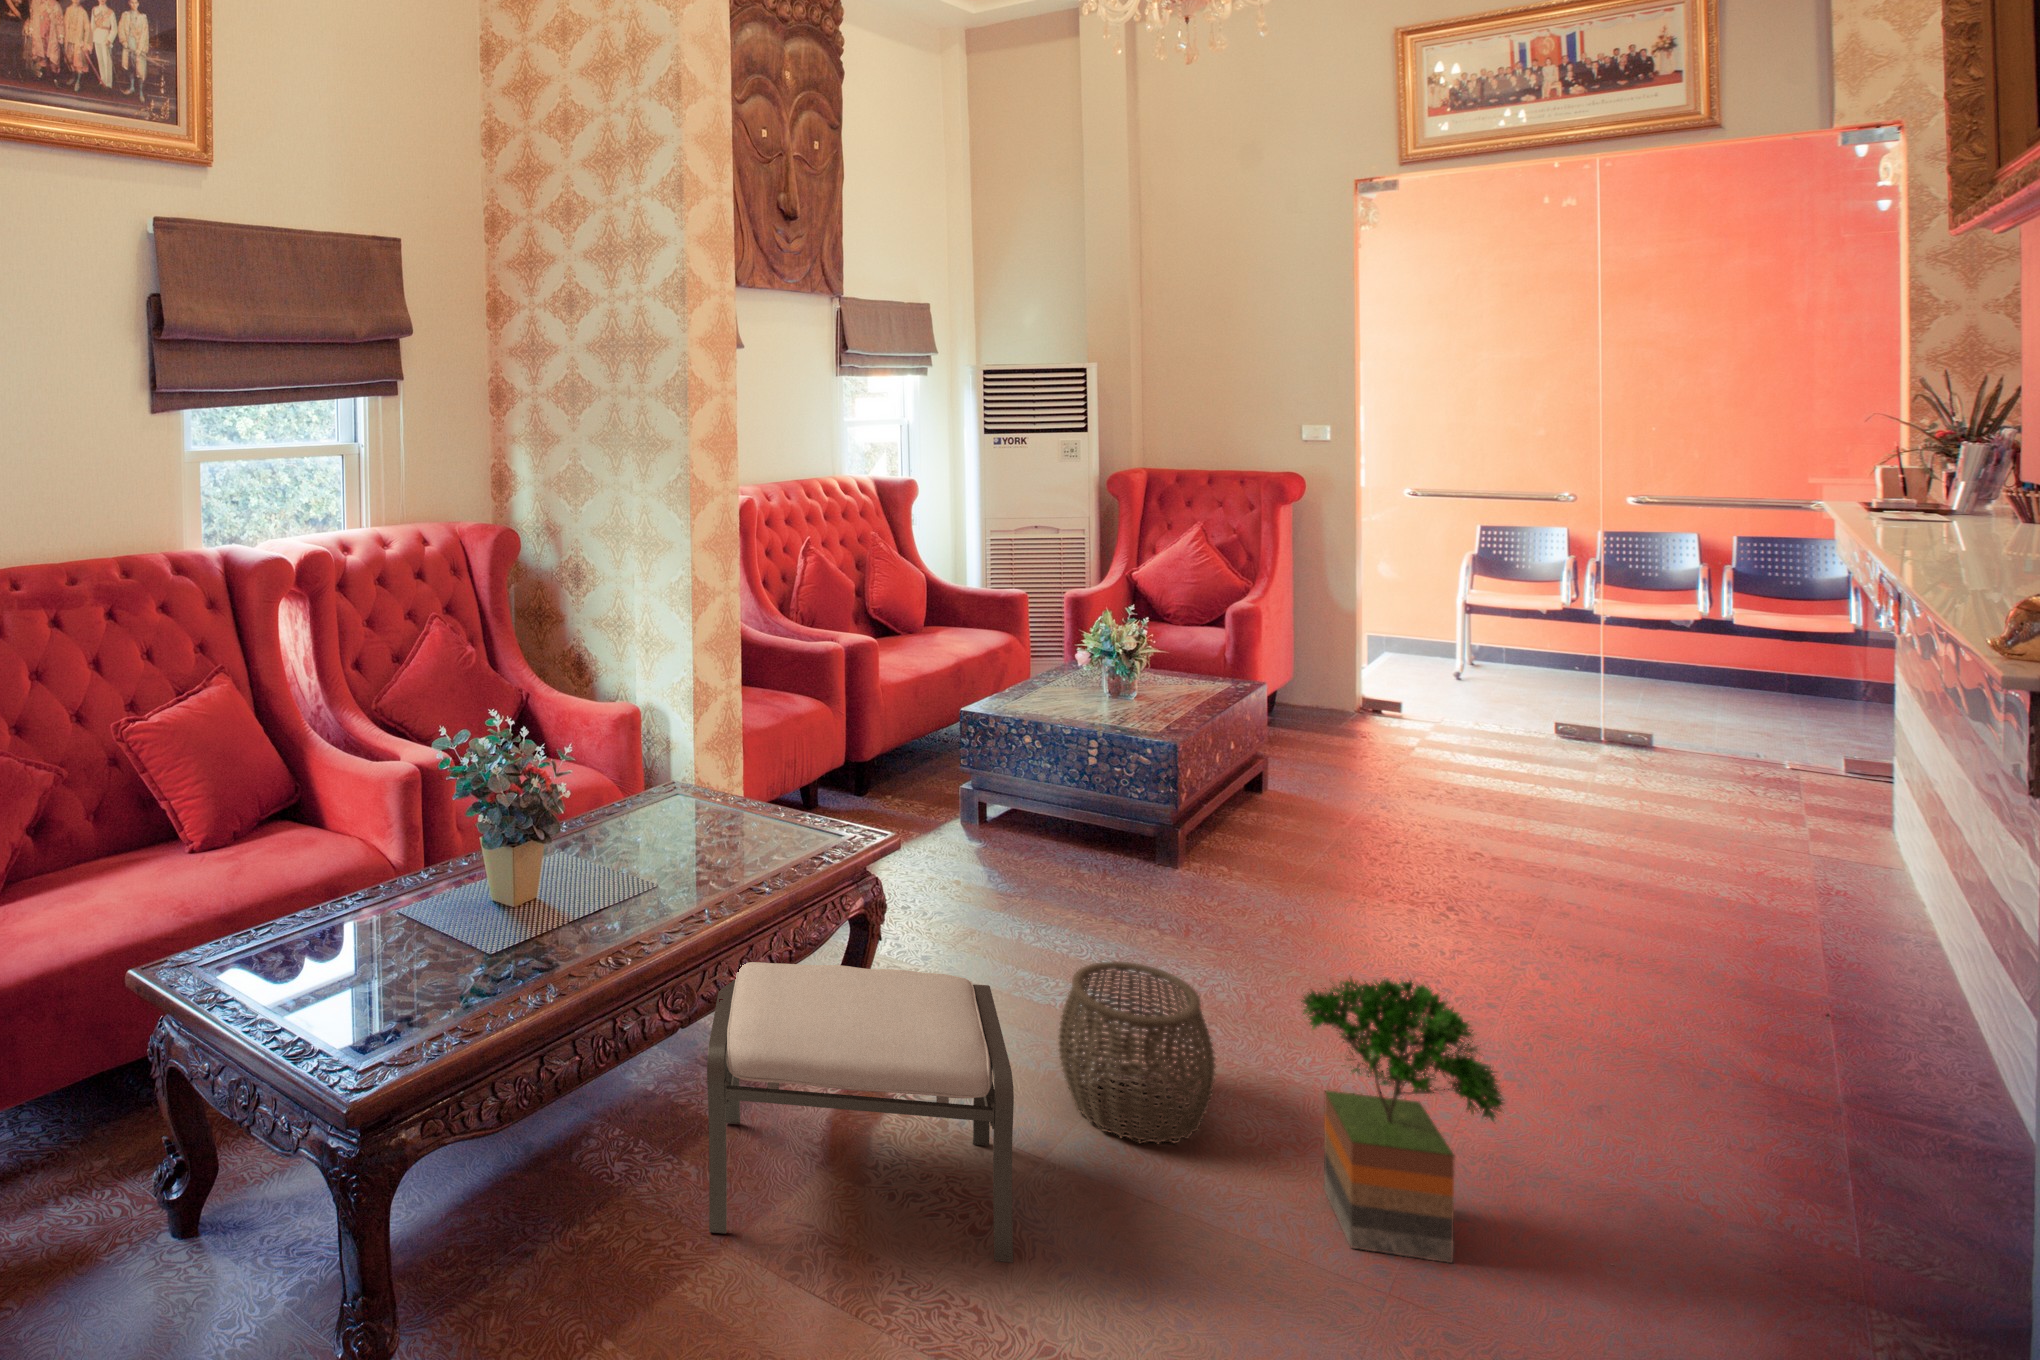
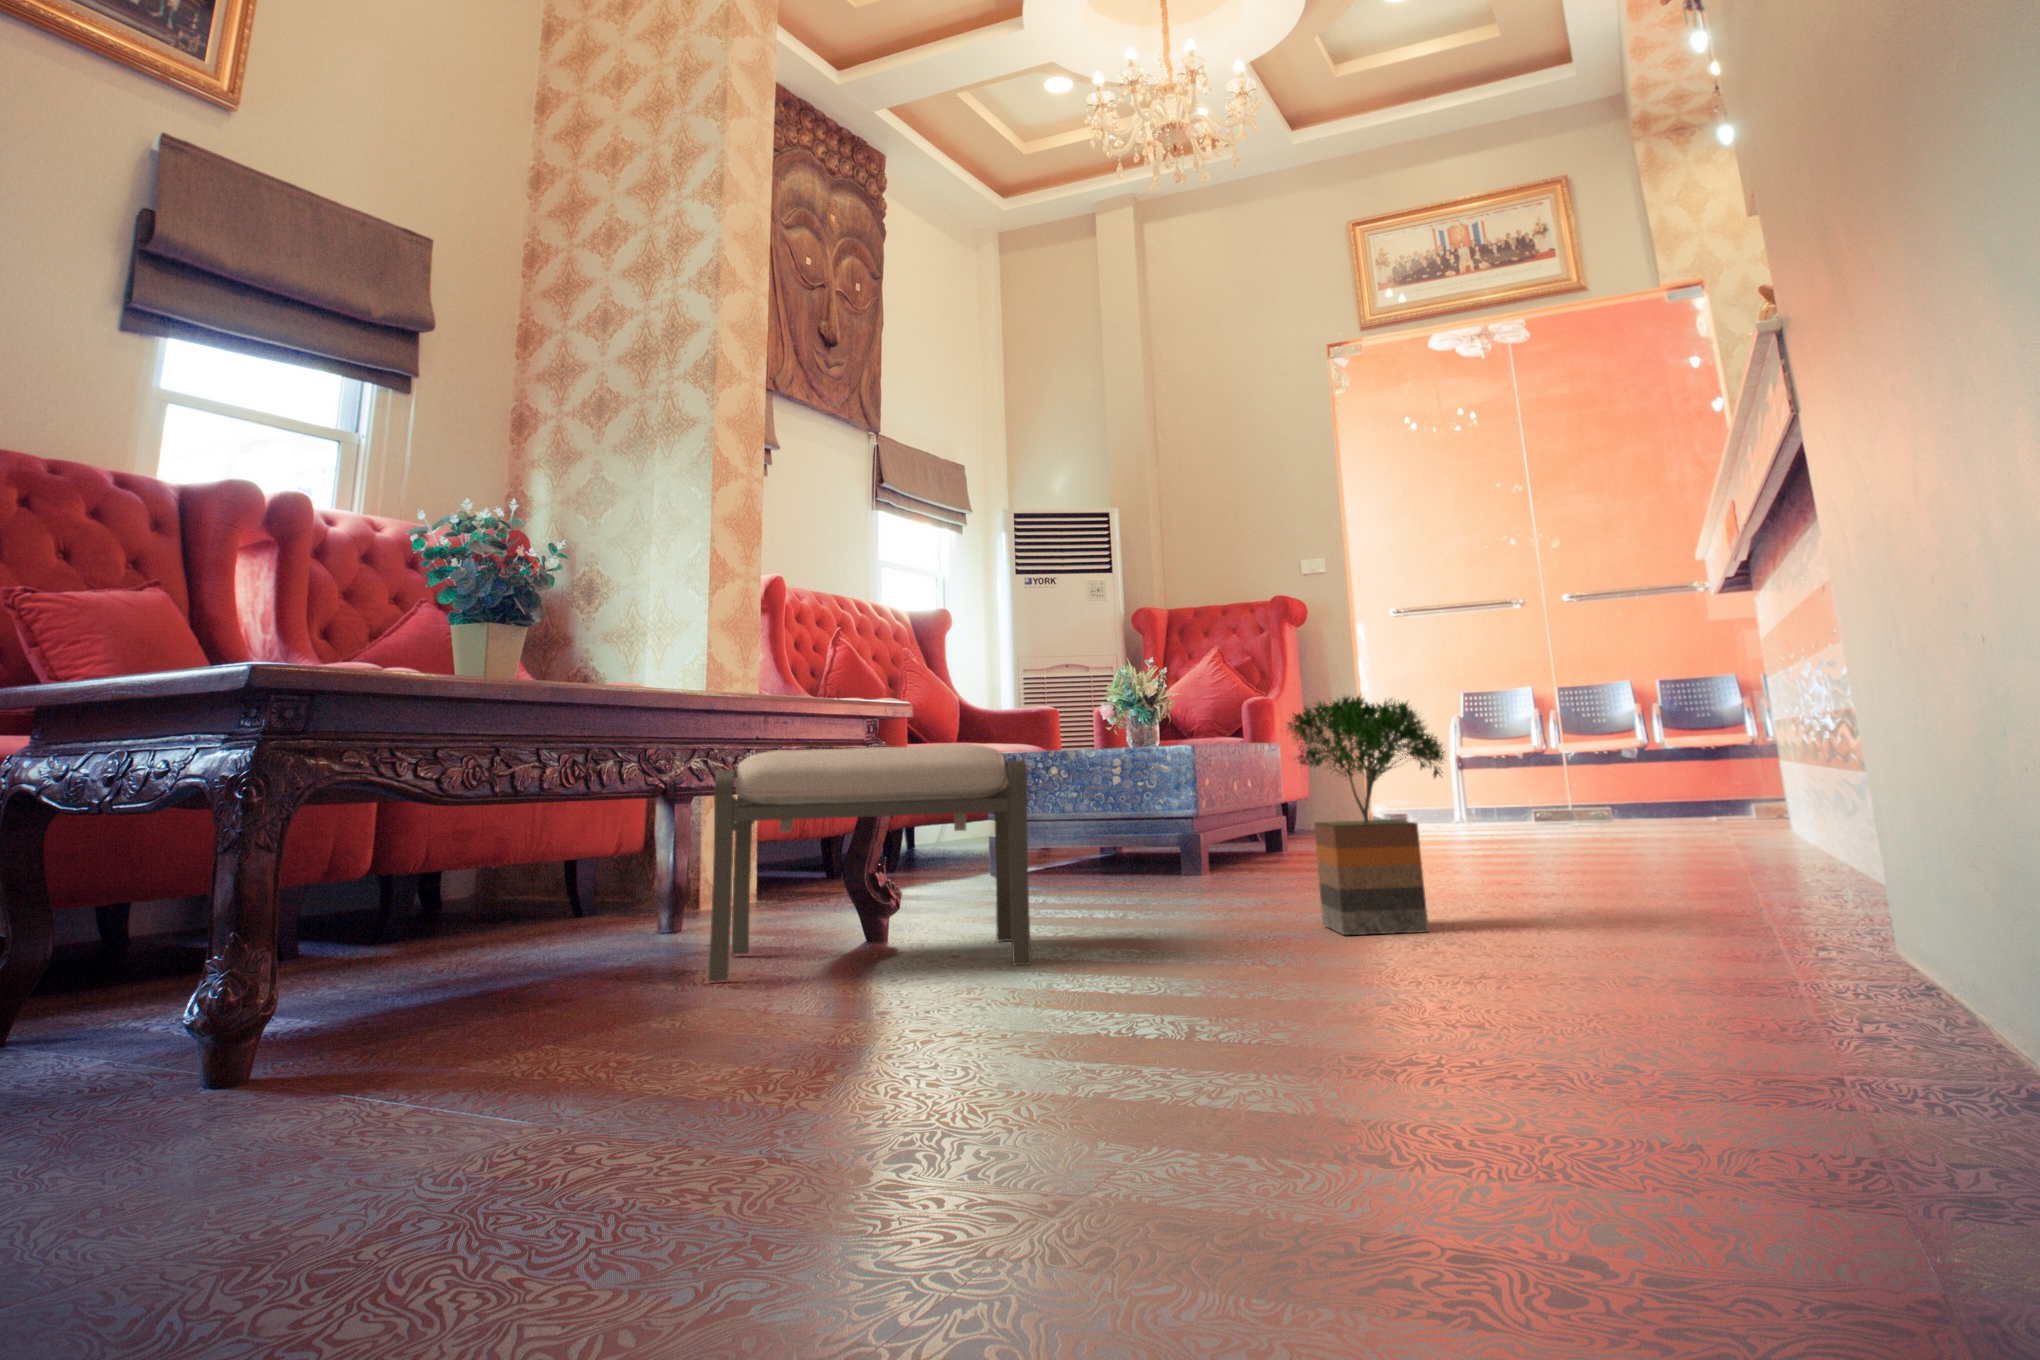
woven basket: present [1058,962,1216,1144] -> none [1080,790,1226,928]

